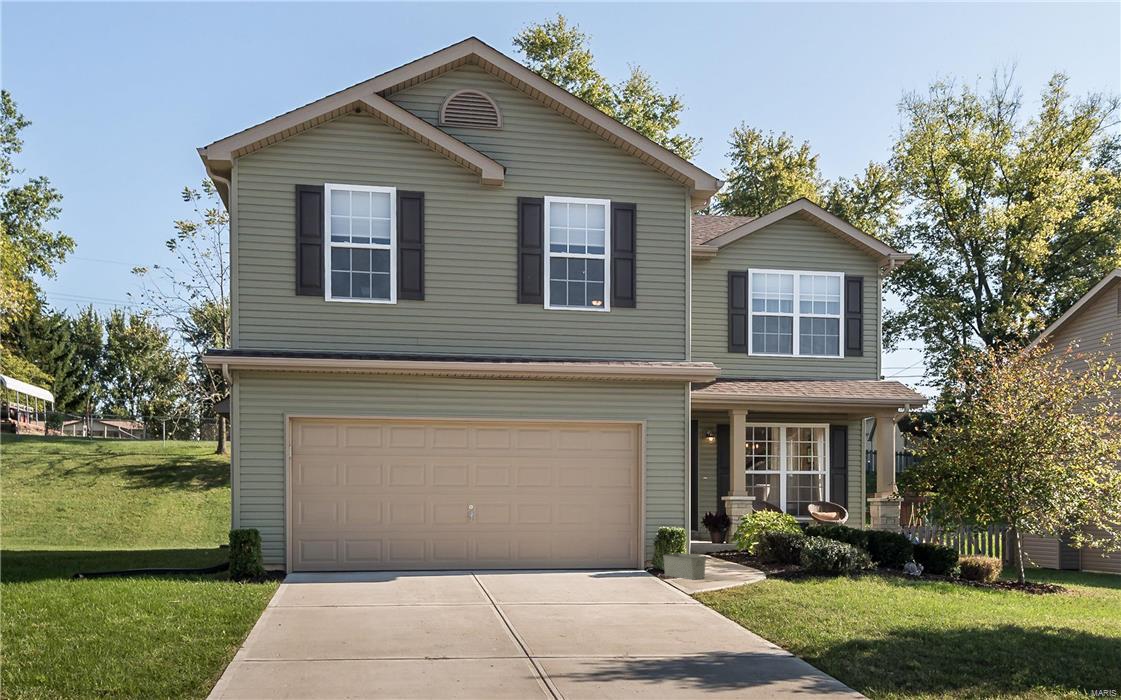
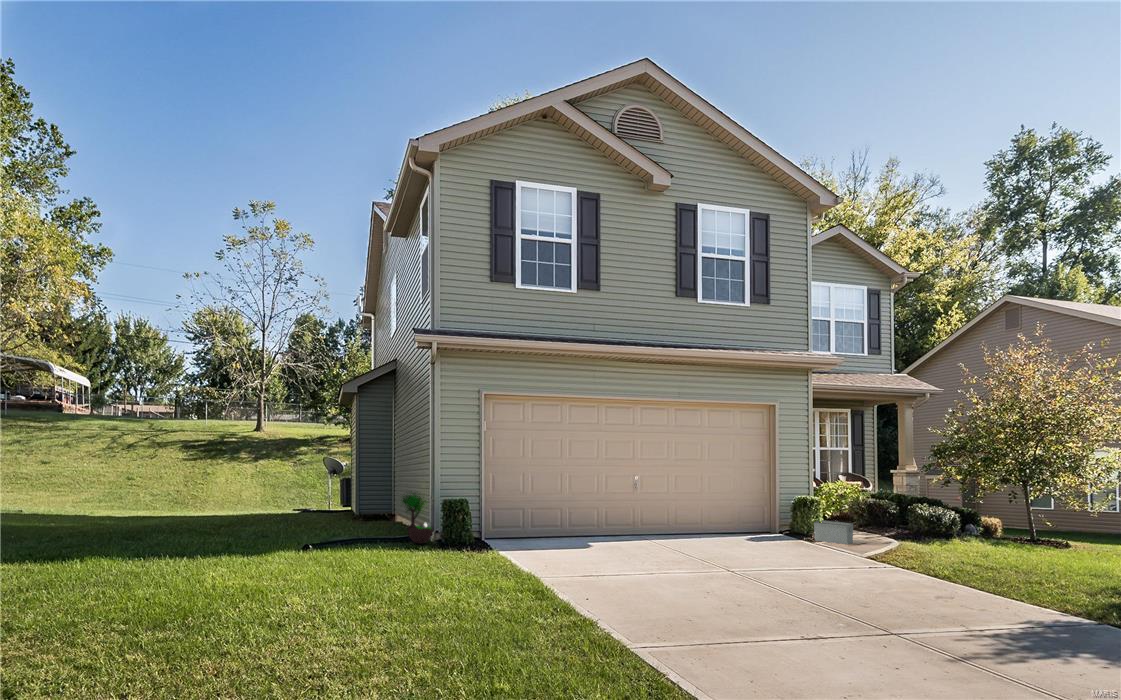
potted tree: none [194,515,228,574] -> present [402,493,433,544]

